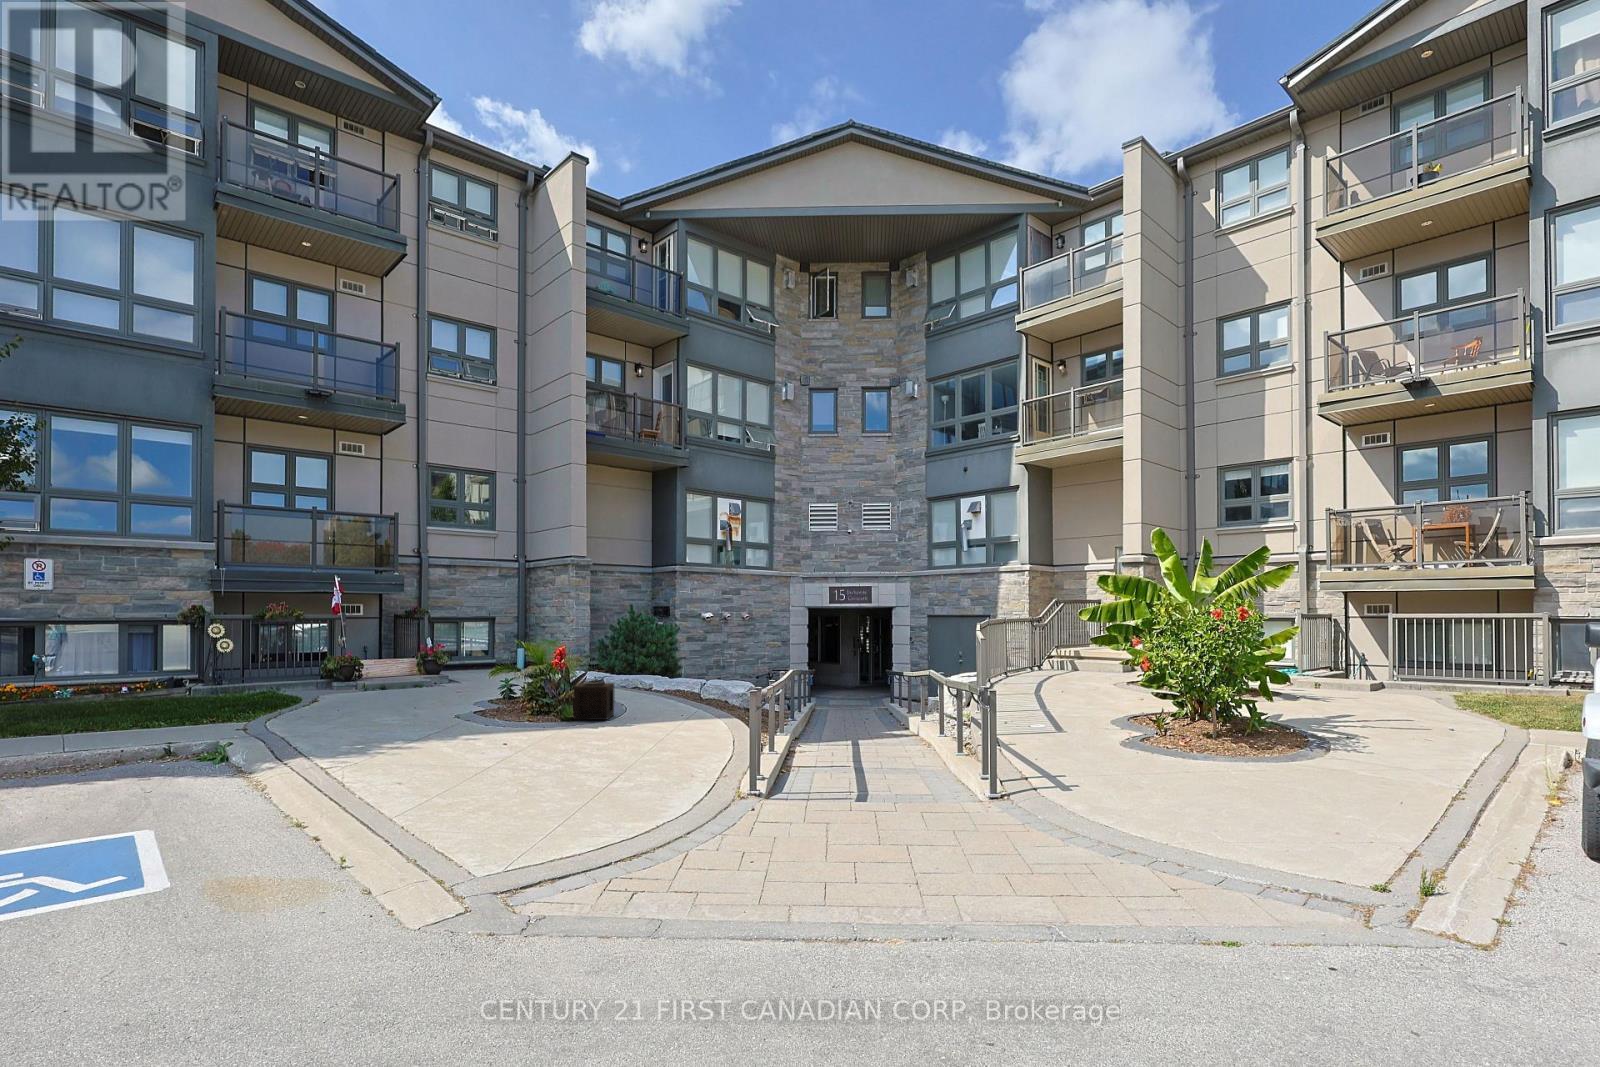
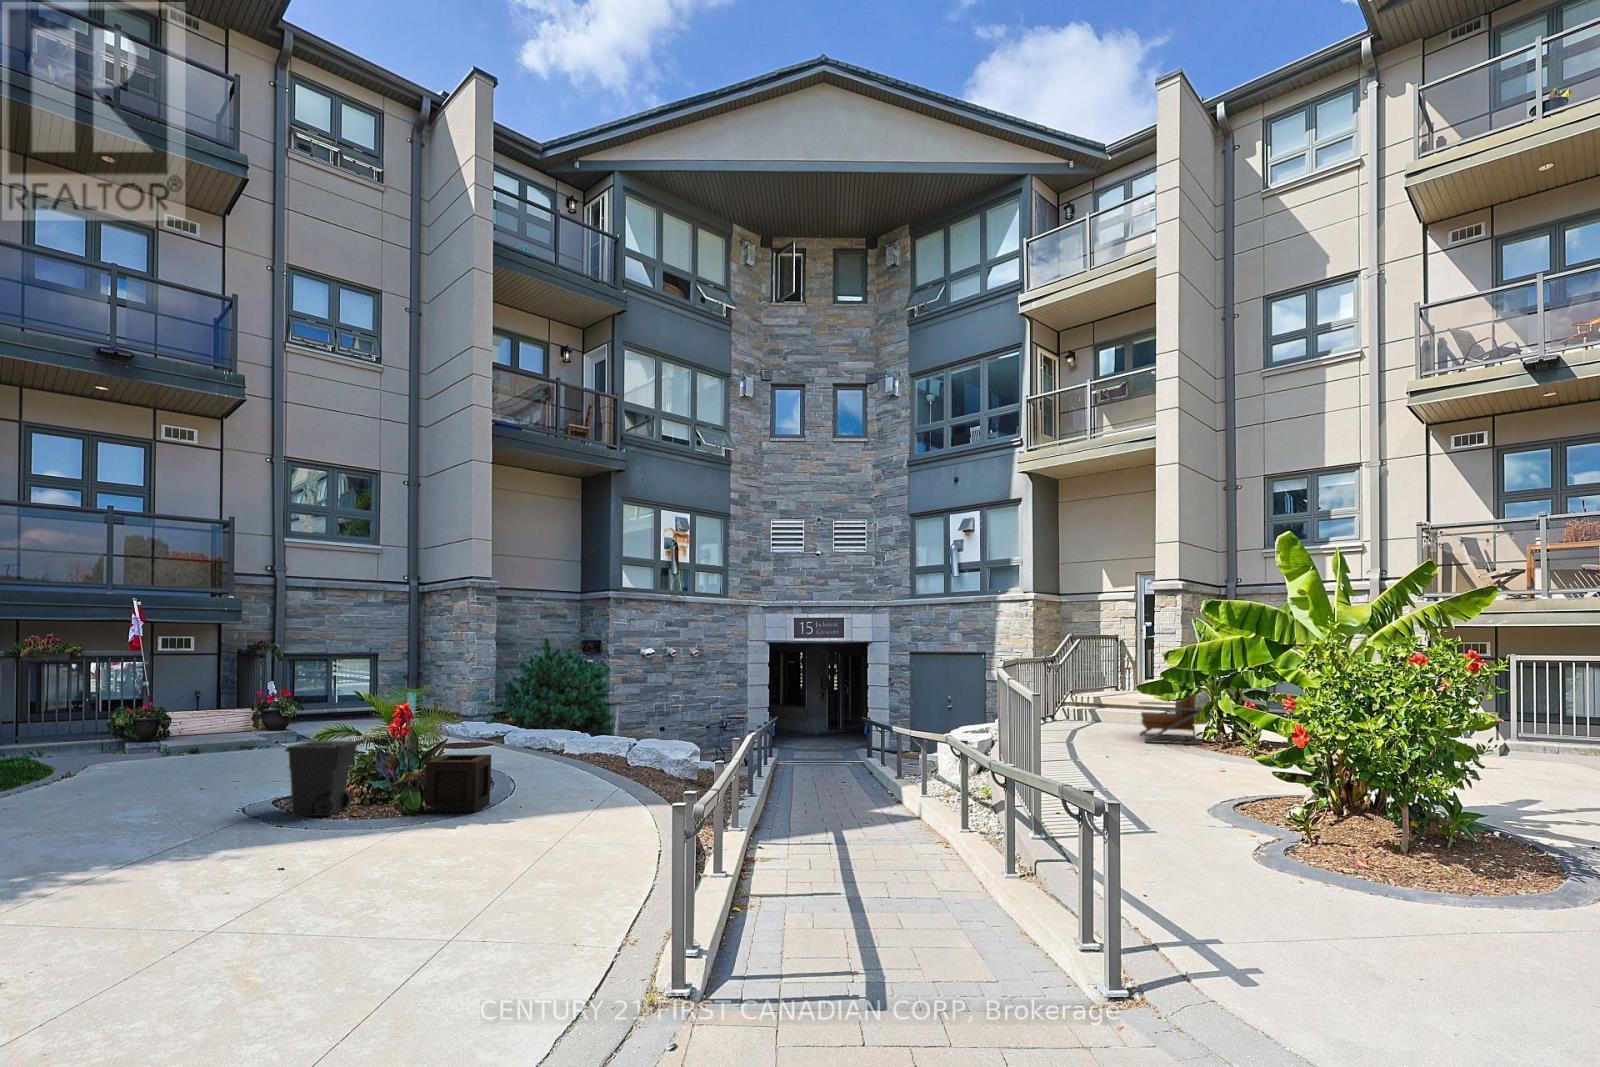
lounge chair: none [1094,633,1139,683] -> present [1140,693,1203,744]
trash can: none [483,671,532,721] -> present [285,739,366,816]

